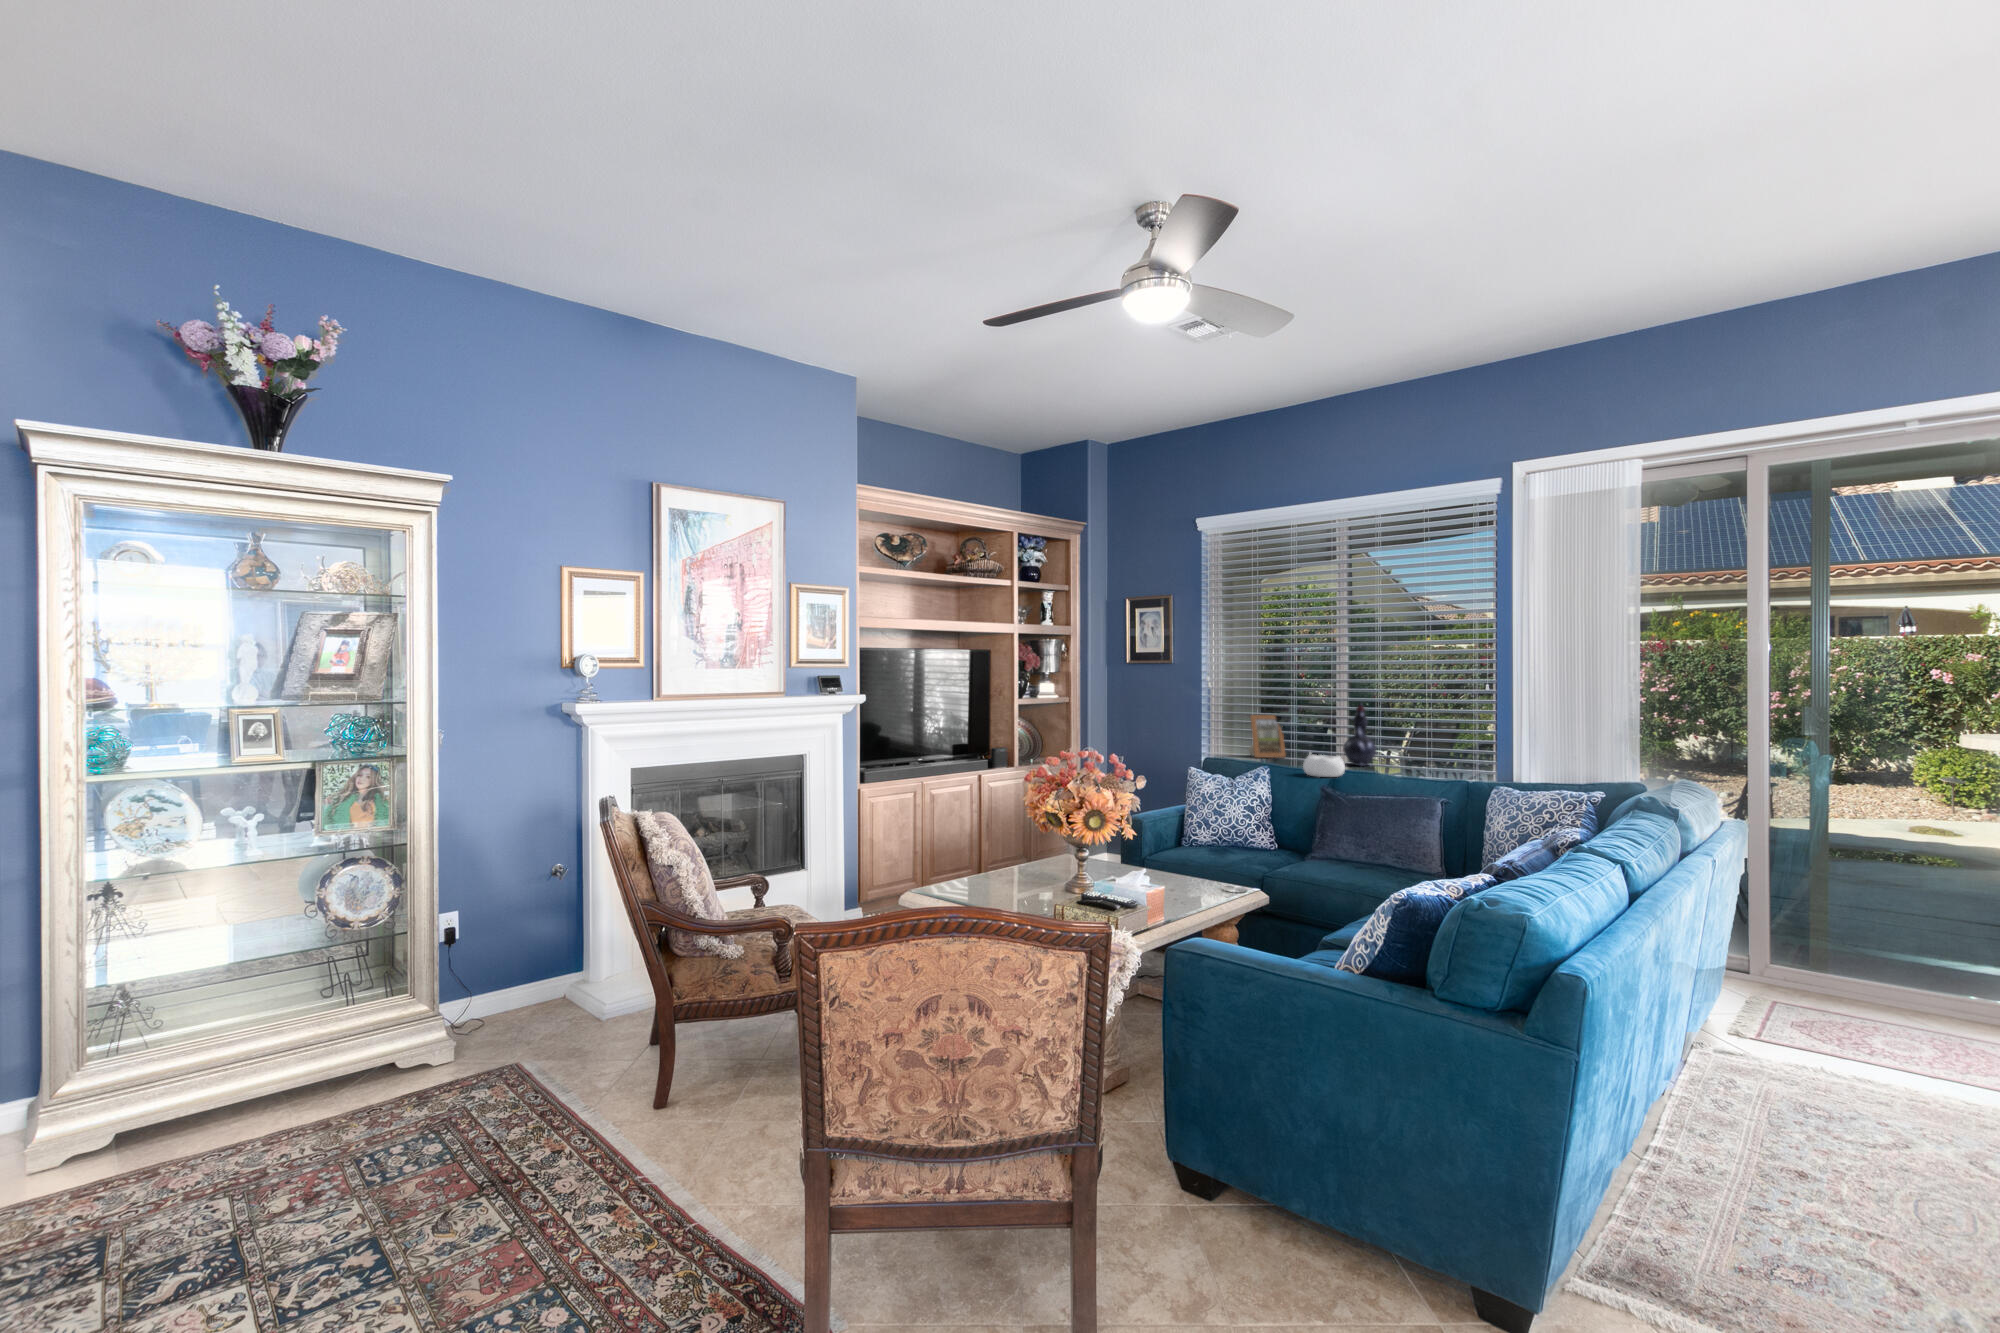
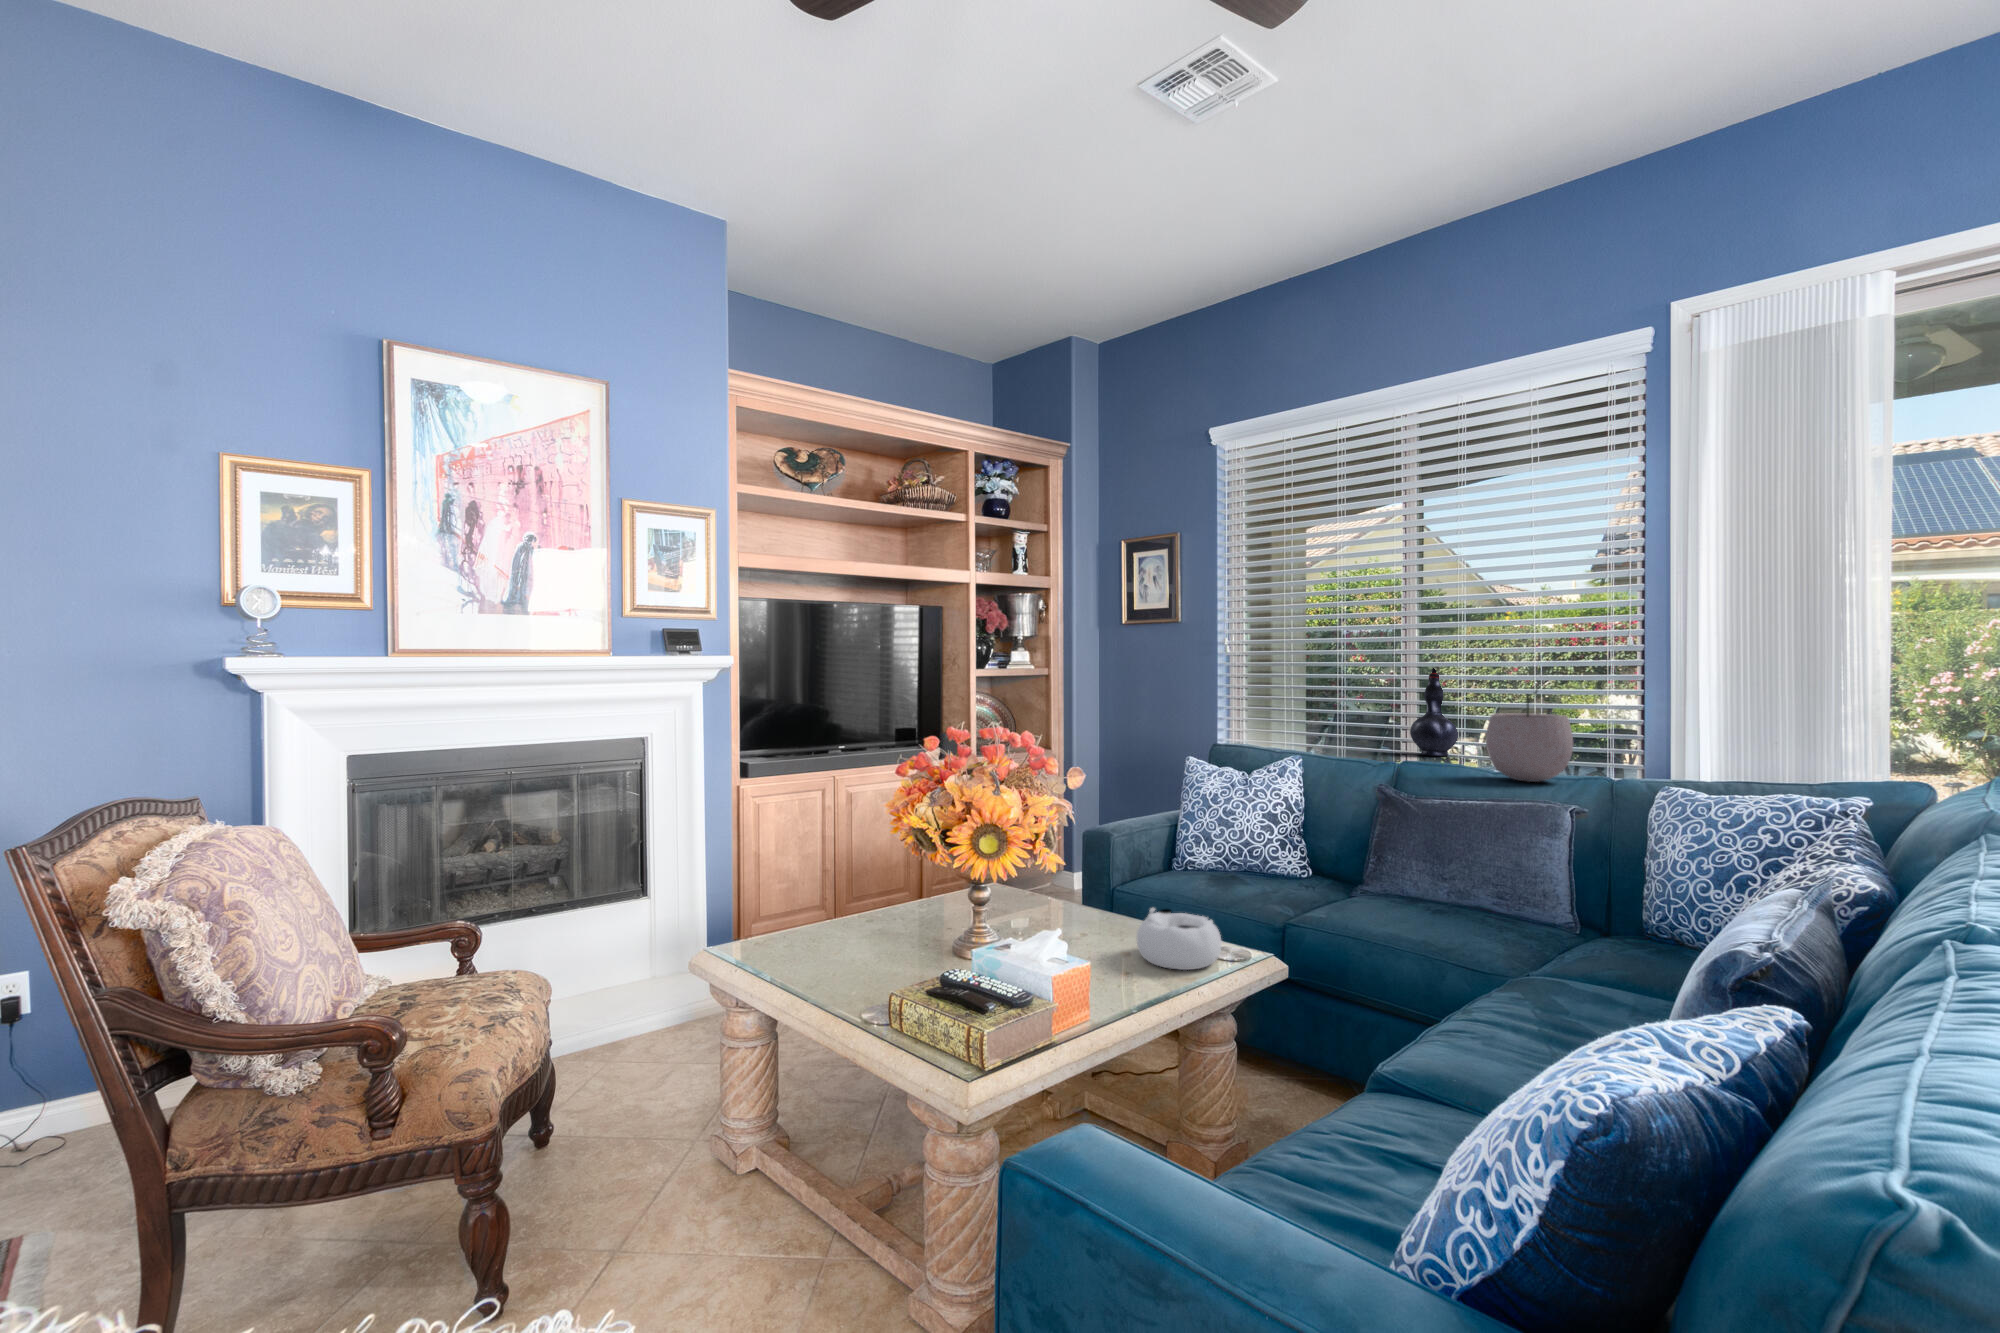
picture frame: present [1248,715,1286,758] -> none [1278,687,1330,745]
plant pot: none [1392,720,1447,784] -> present [1486,690,1573,782]
decorative bowl: present [1303,753,1345,777] -> present [1137,908,1222,970]

